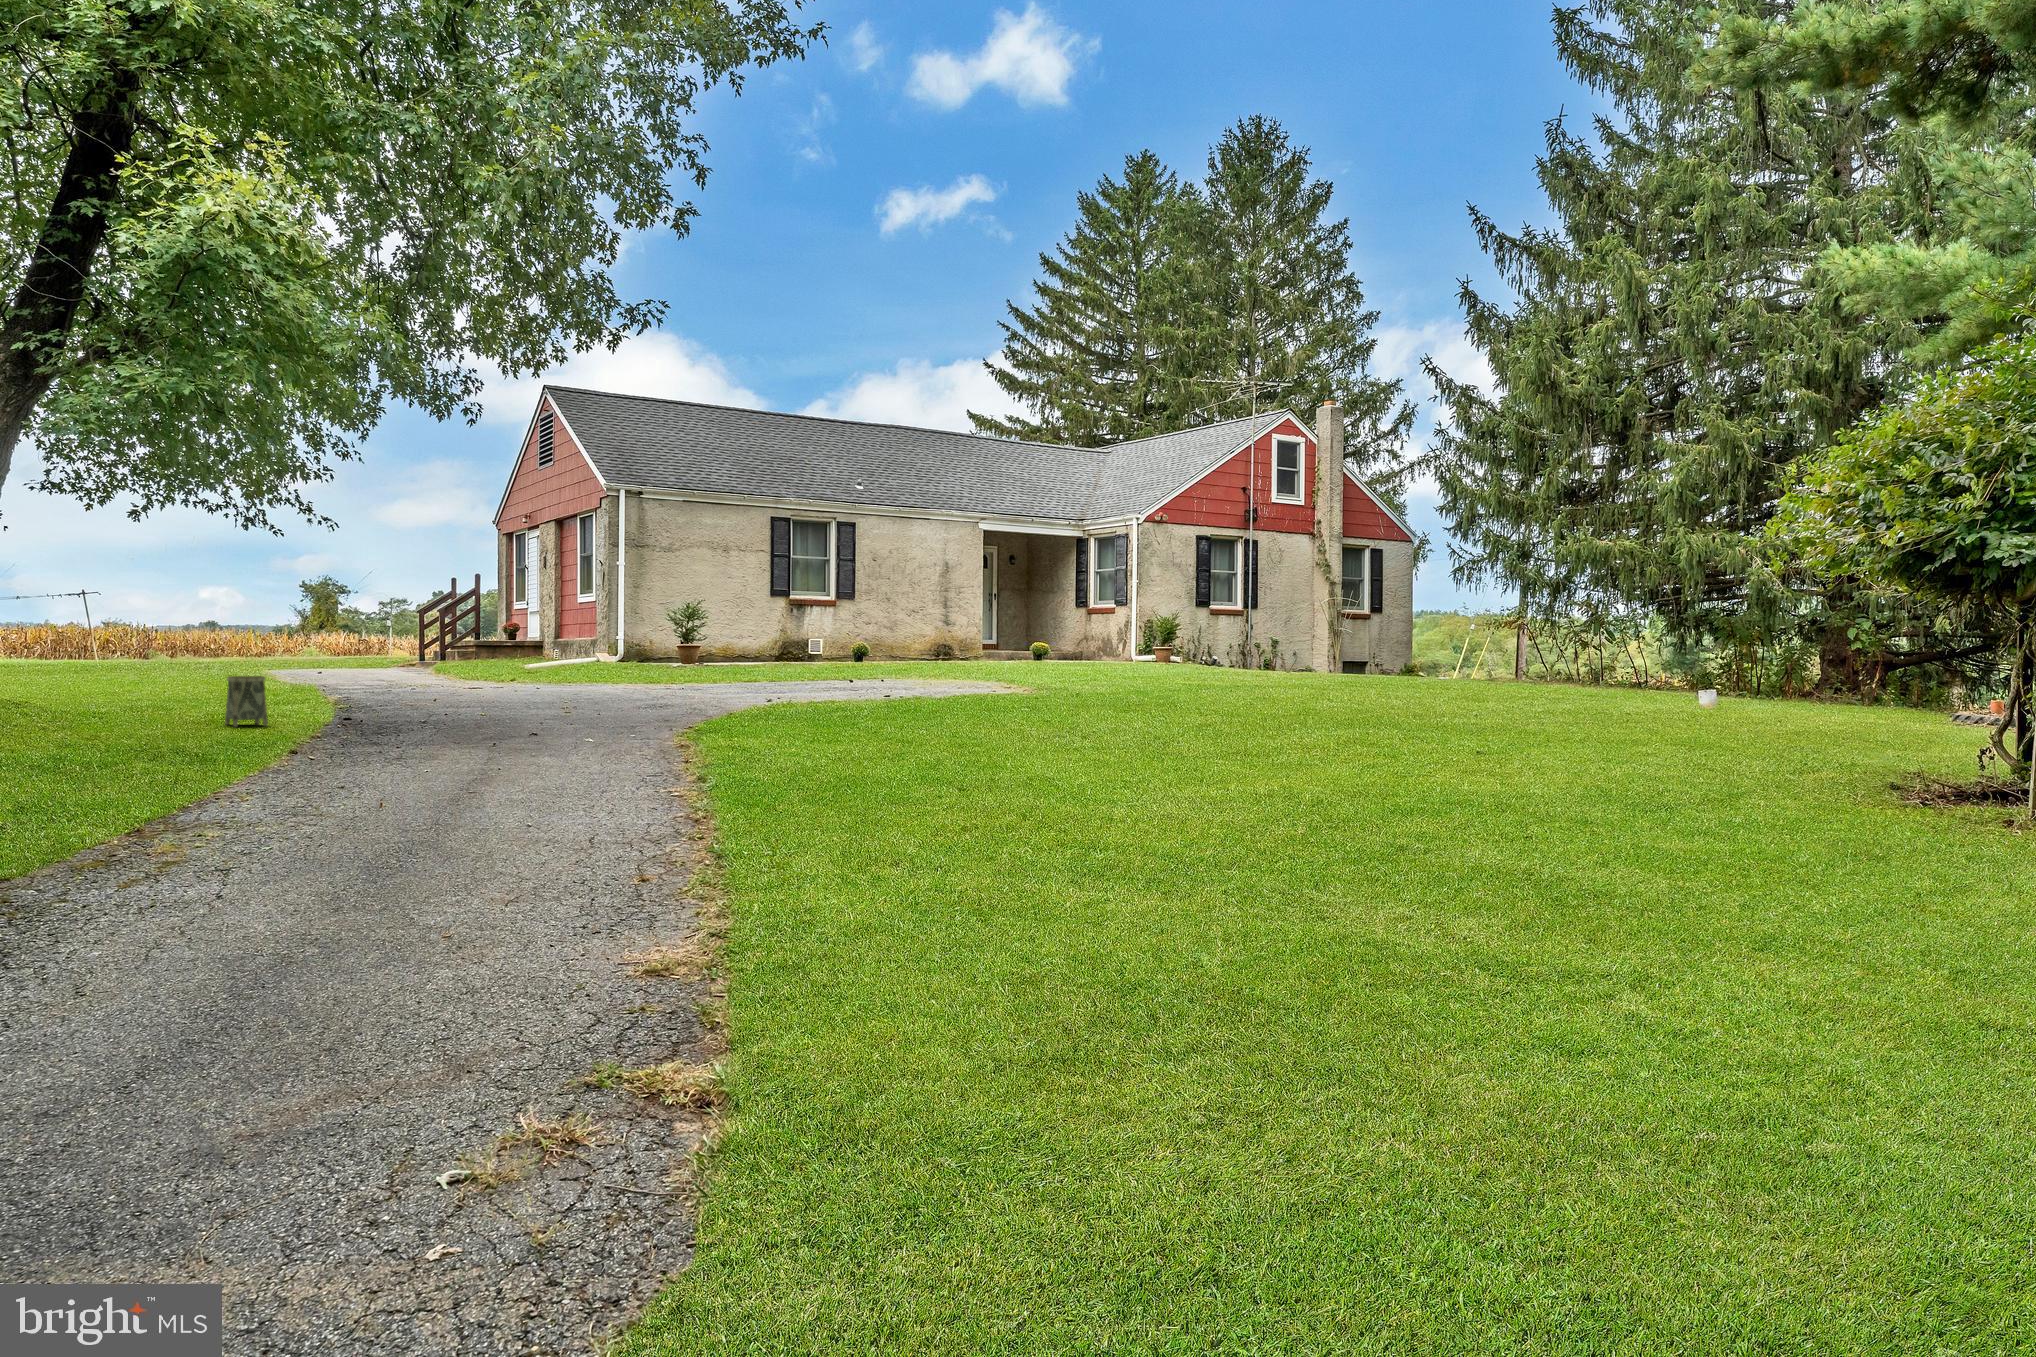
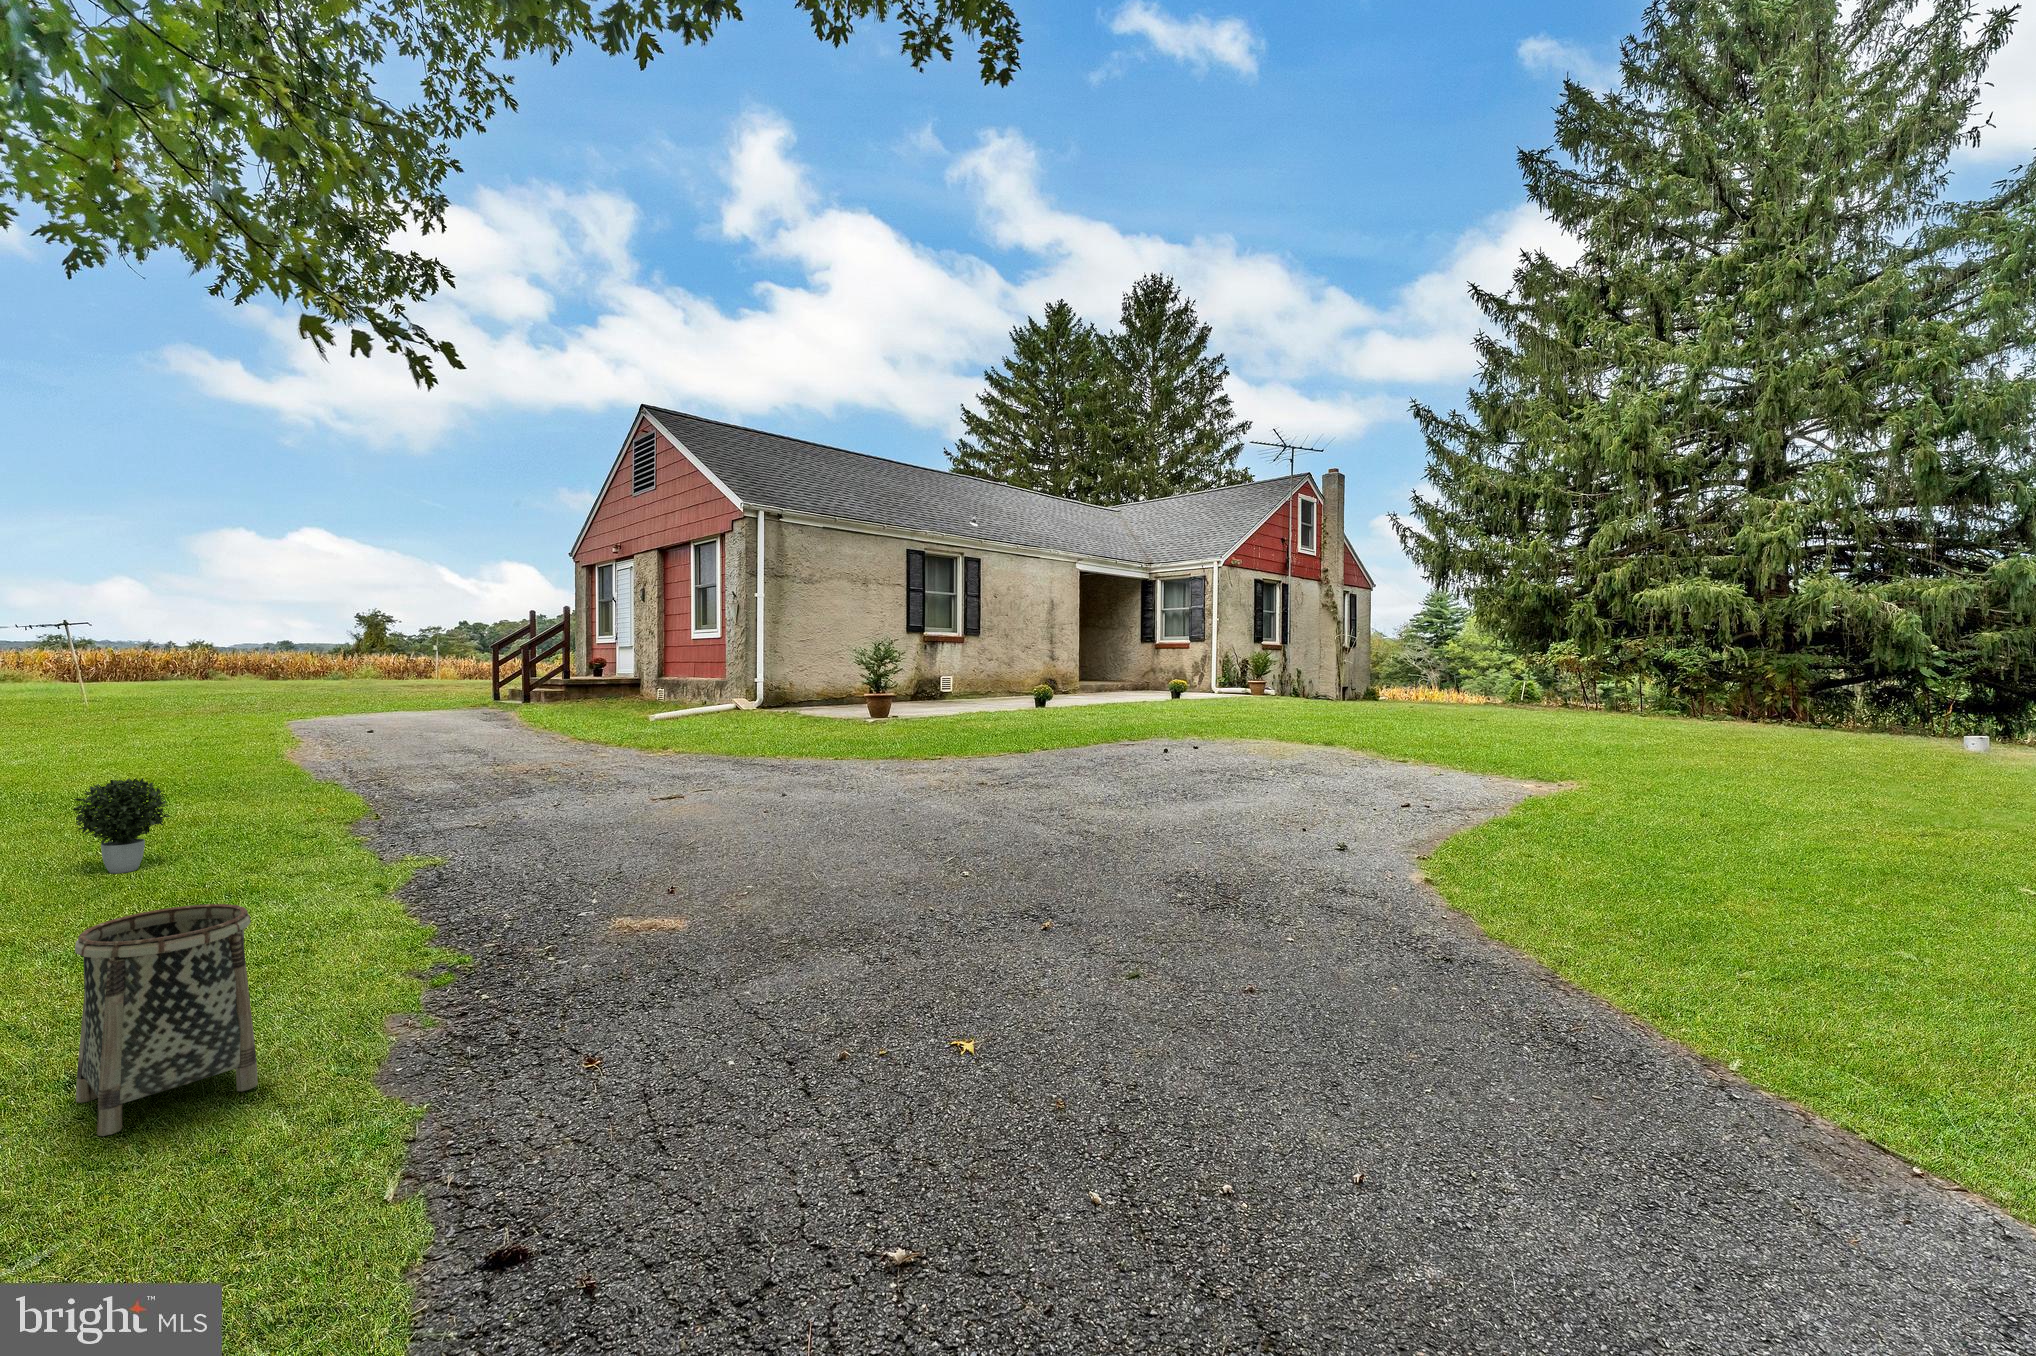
potted plant: none [189,662,223,703] -> present [73,778,170,873]

